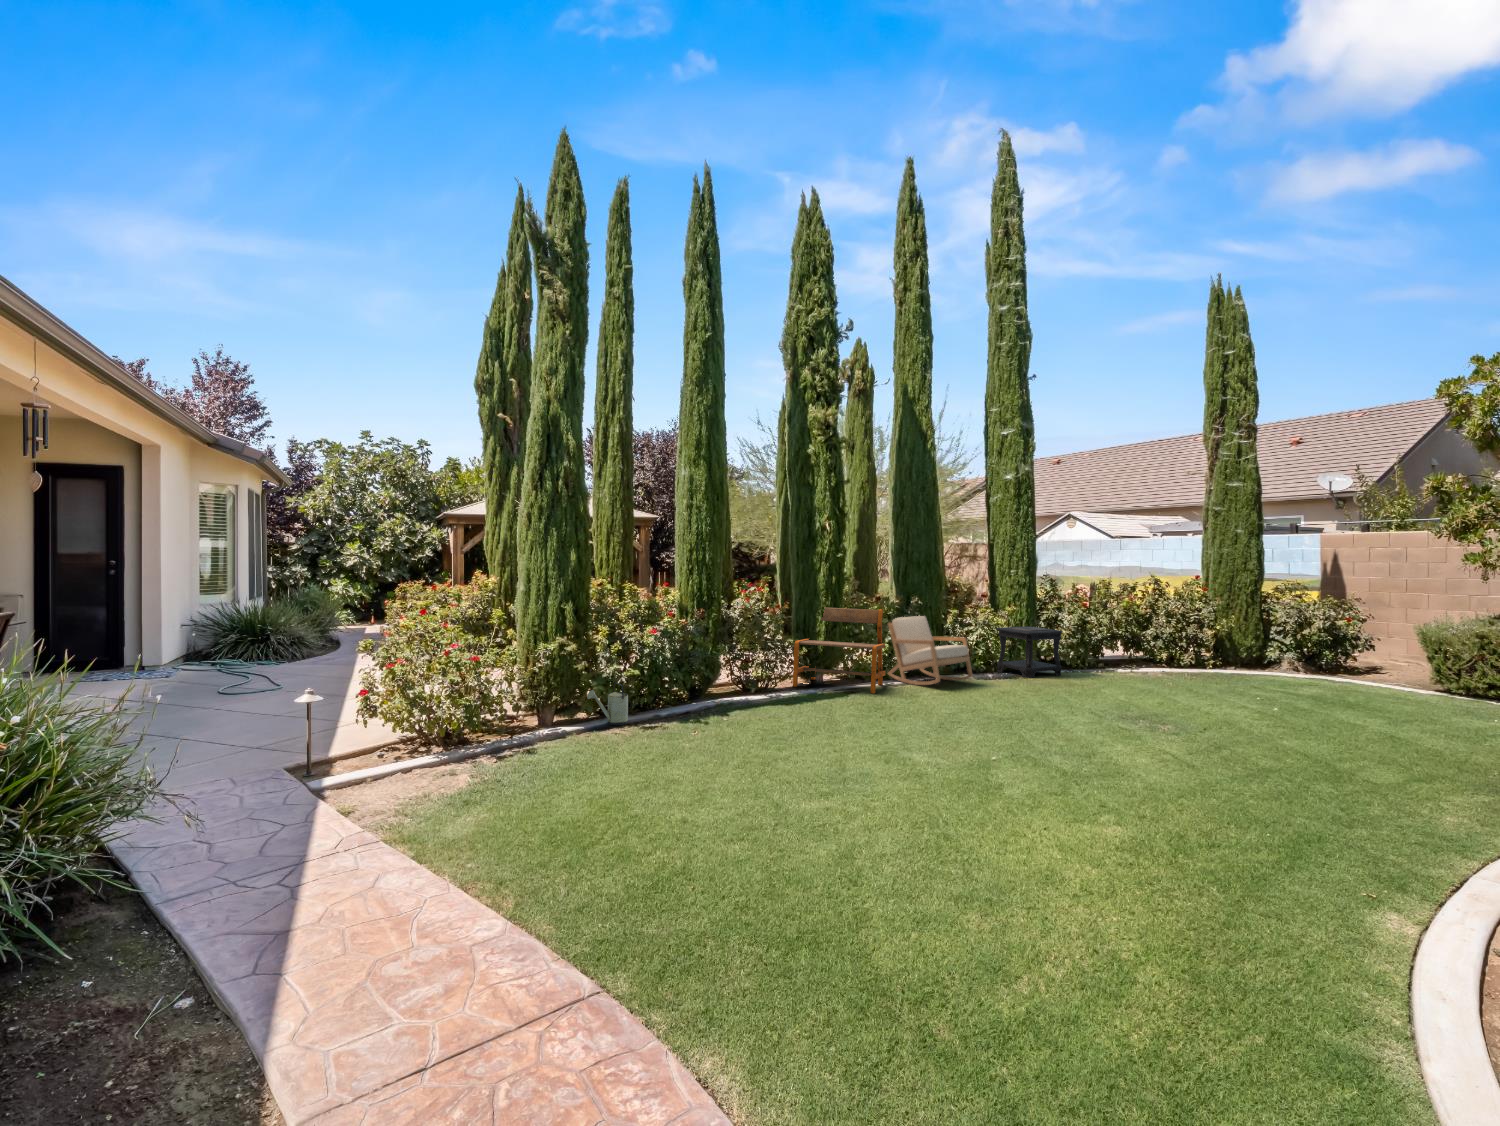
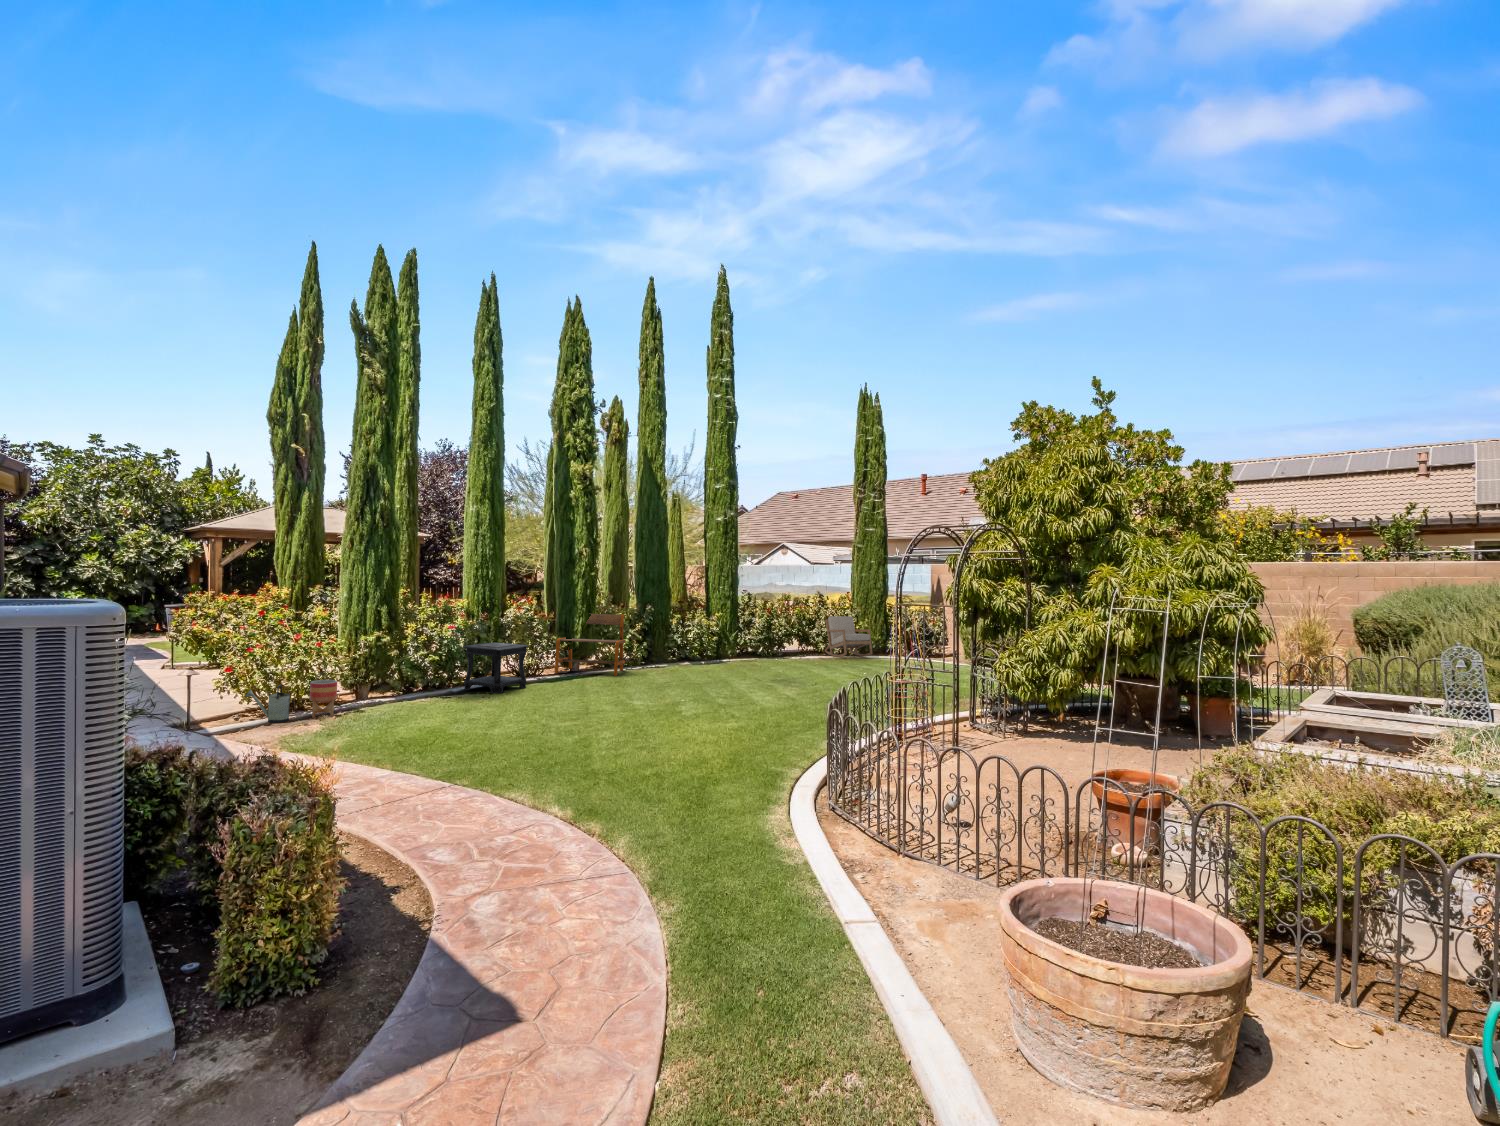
chair: present [888,616,972,685] -> present [825,616,872,657]
side table: present [997,626,1063,678] -> present [464,642,528,694]
watering can: present [587,683,631,725] -> present [245,685,294,723]
planter: none [473,700,506,752] -> present [310,680,337,718]

